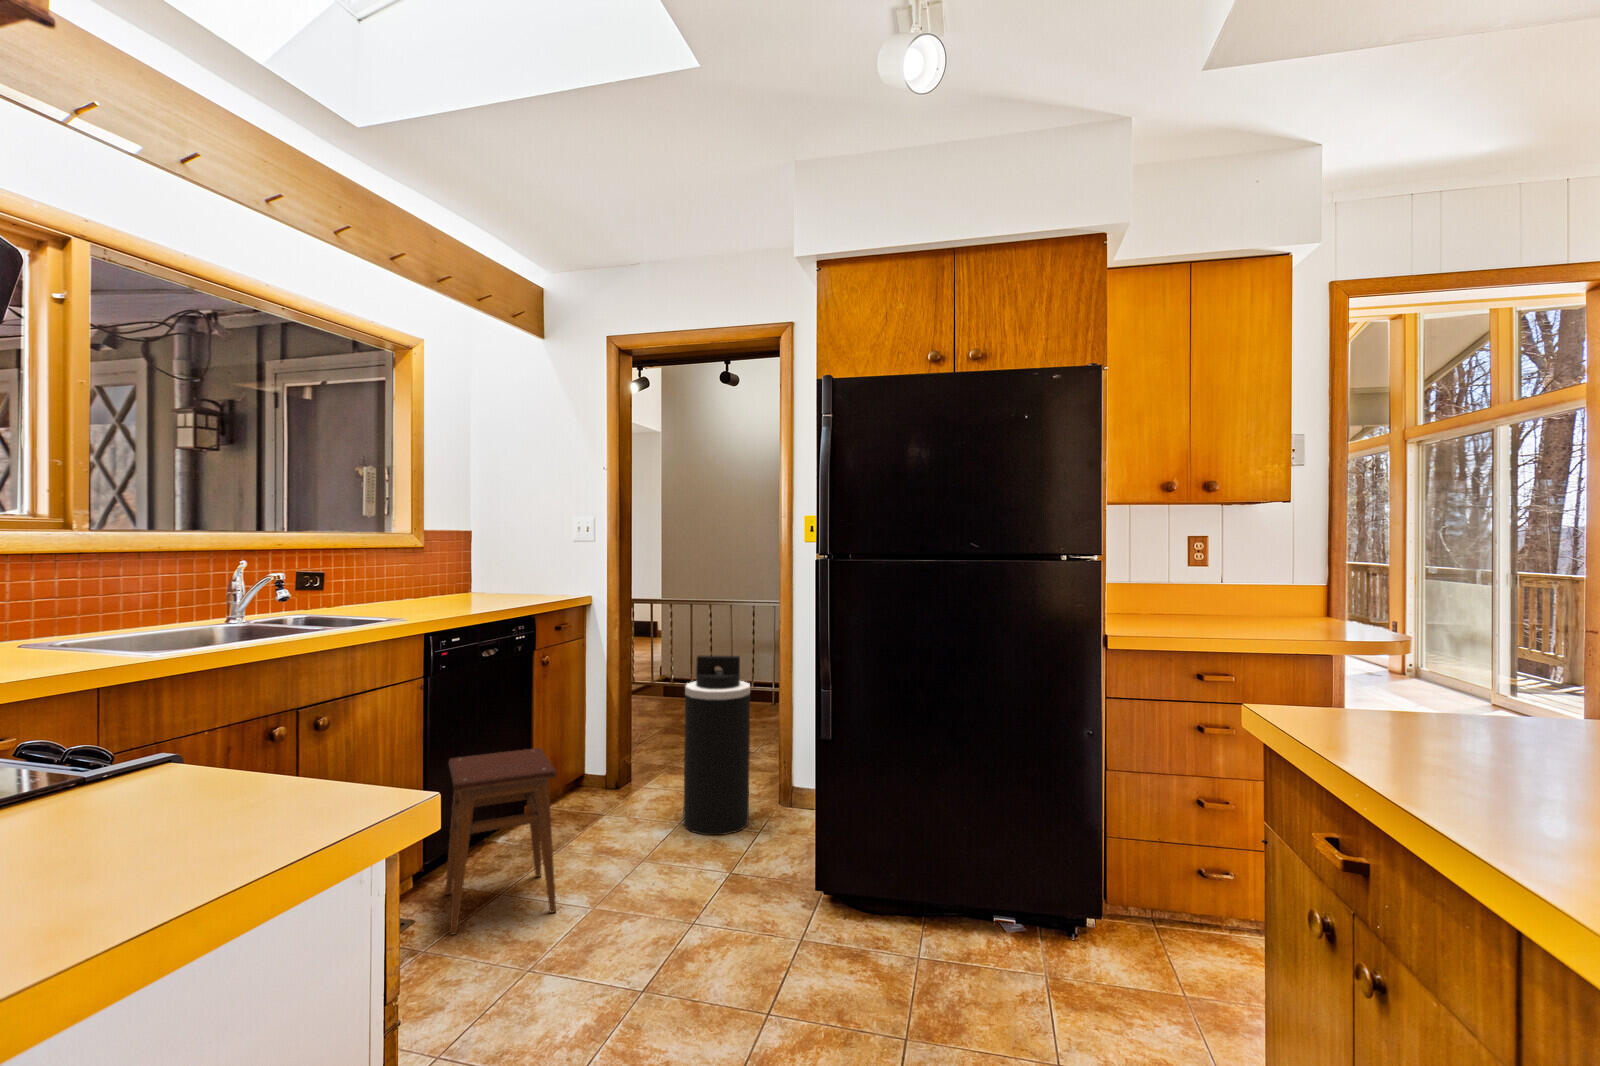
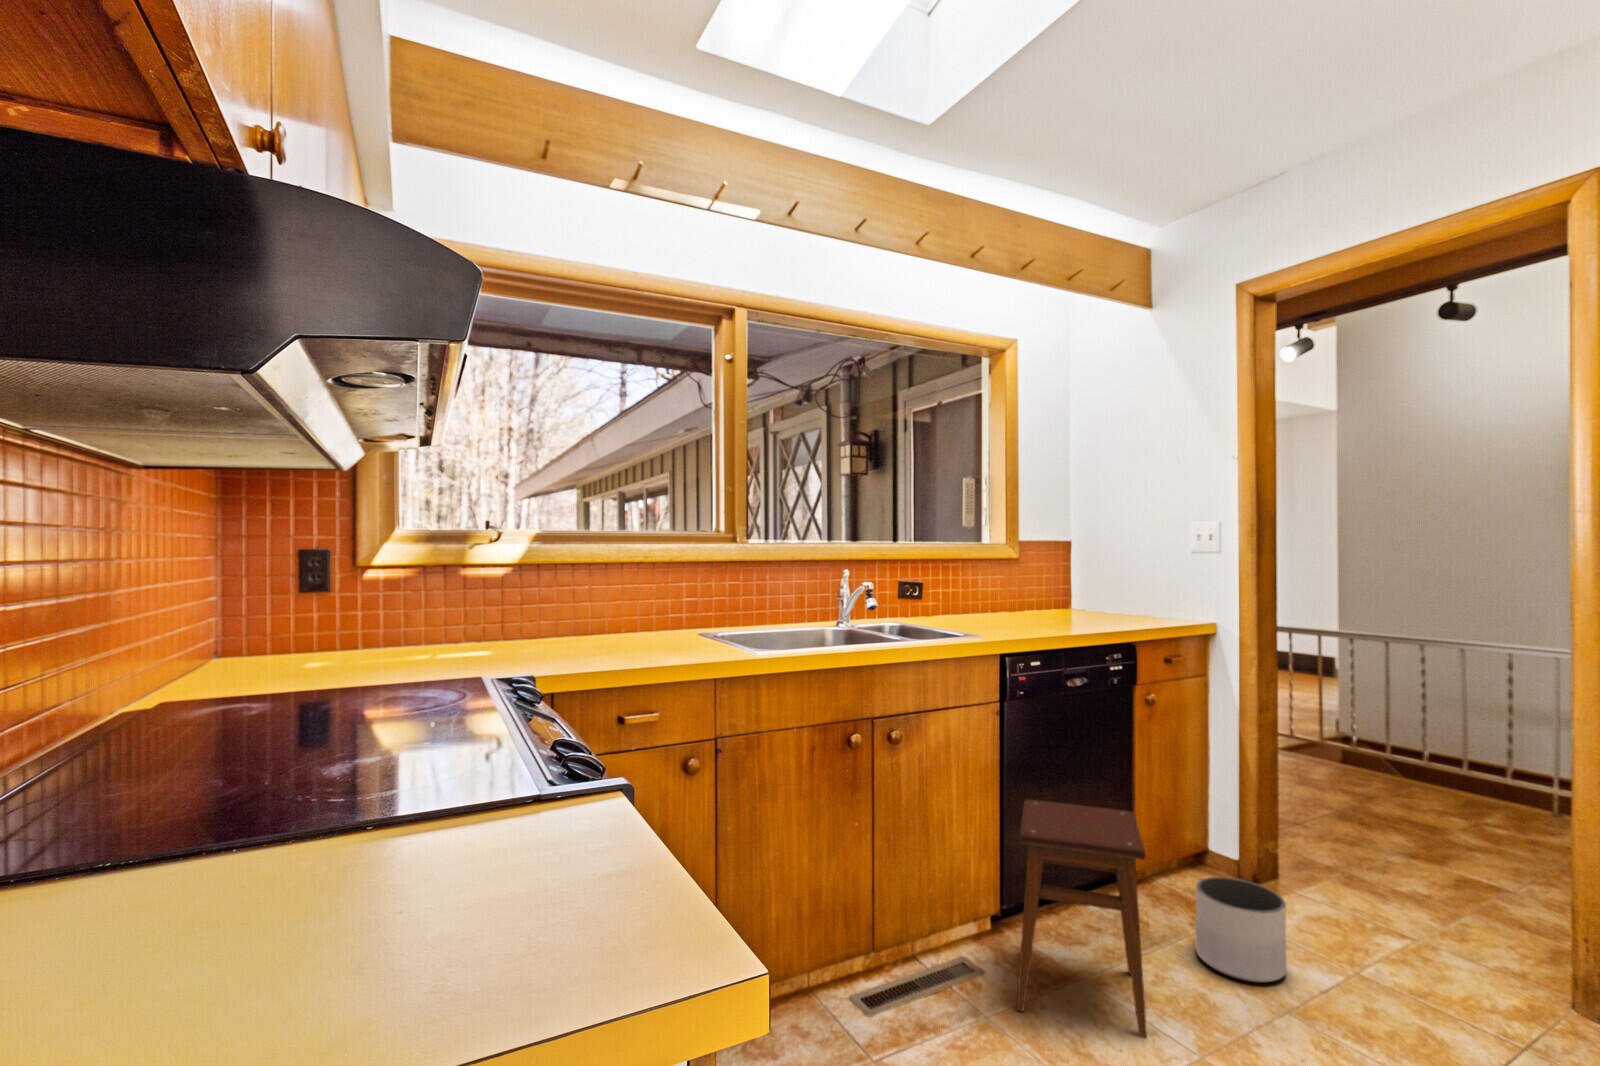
trash can: present [683,655,750,835] -> none [1362,725,1494,1024]
planter: none [582,783,641,854] -> present [1195,877,1287,983]

